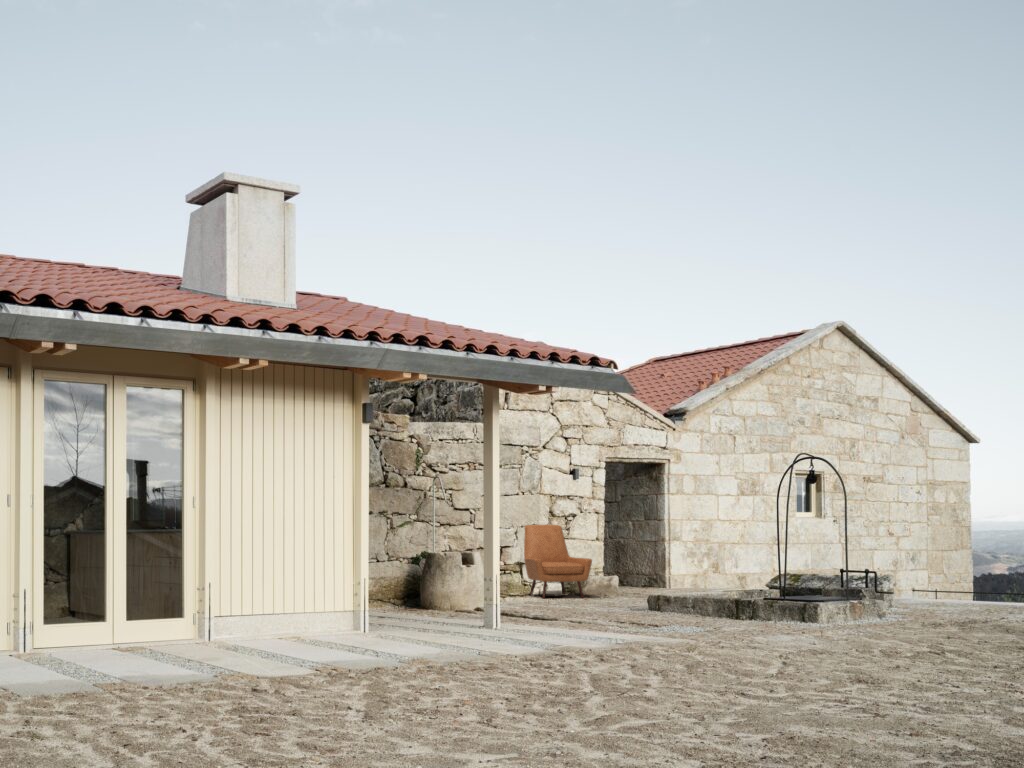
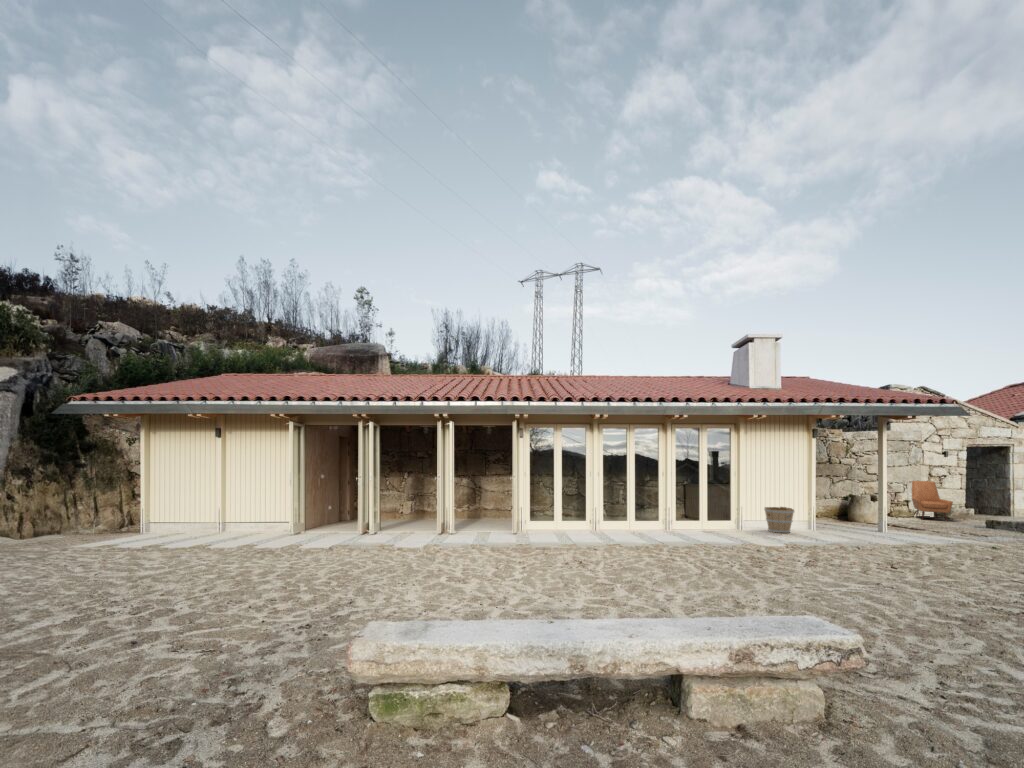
wooden bucket: none [259,582,327,644] -> present [765,507,794,533]

